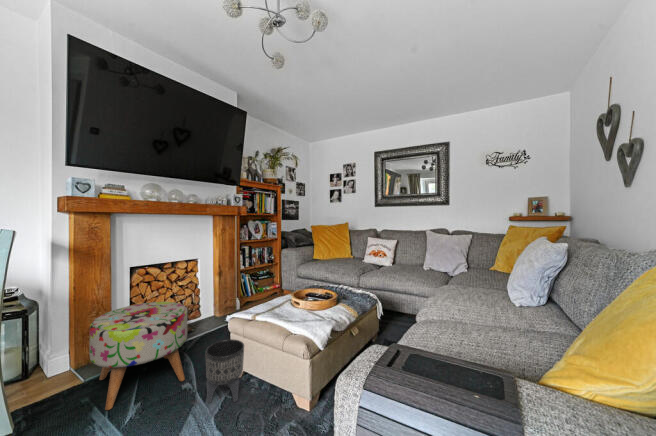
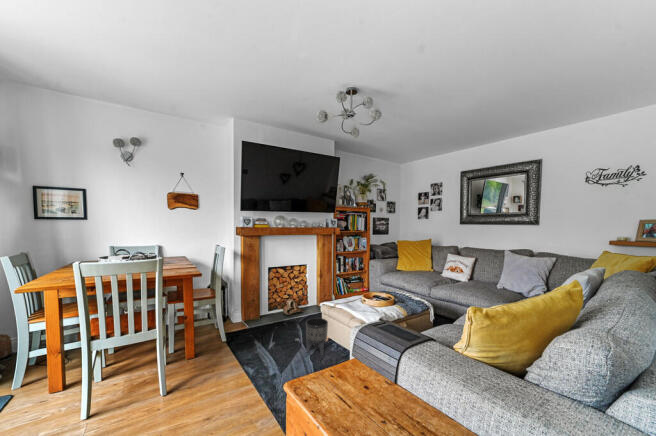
ottoman: present [89,302,188,410] -> none [251,290,298,345]

